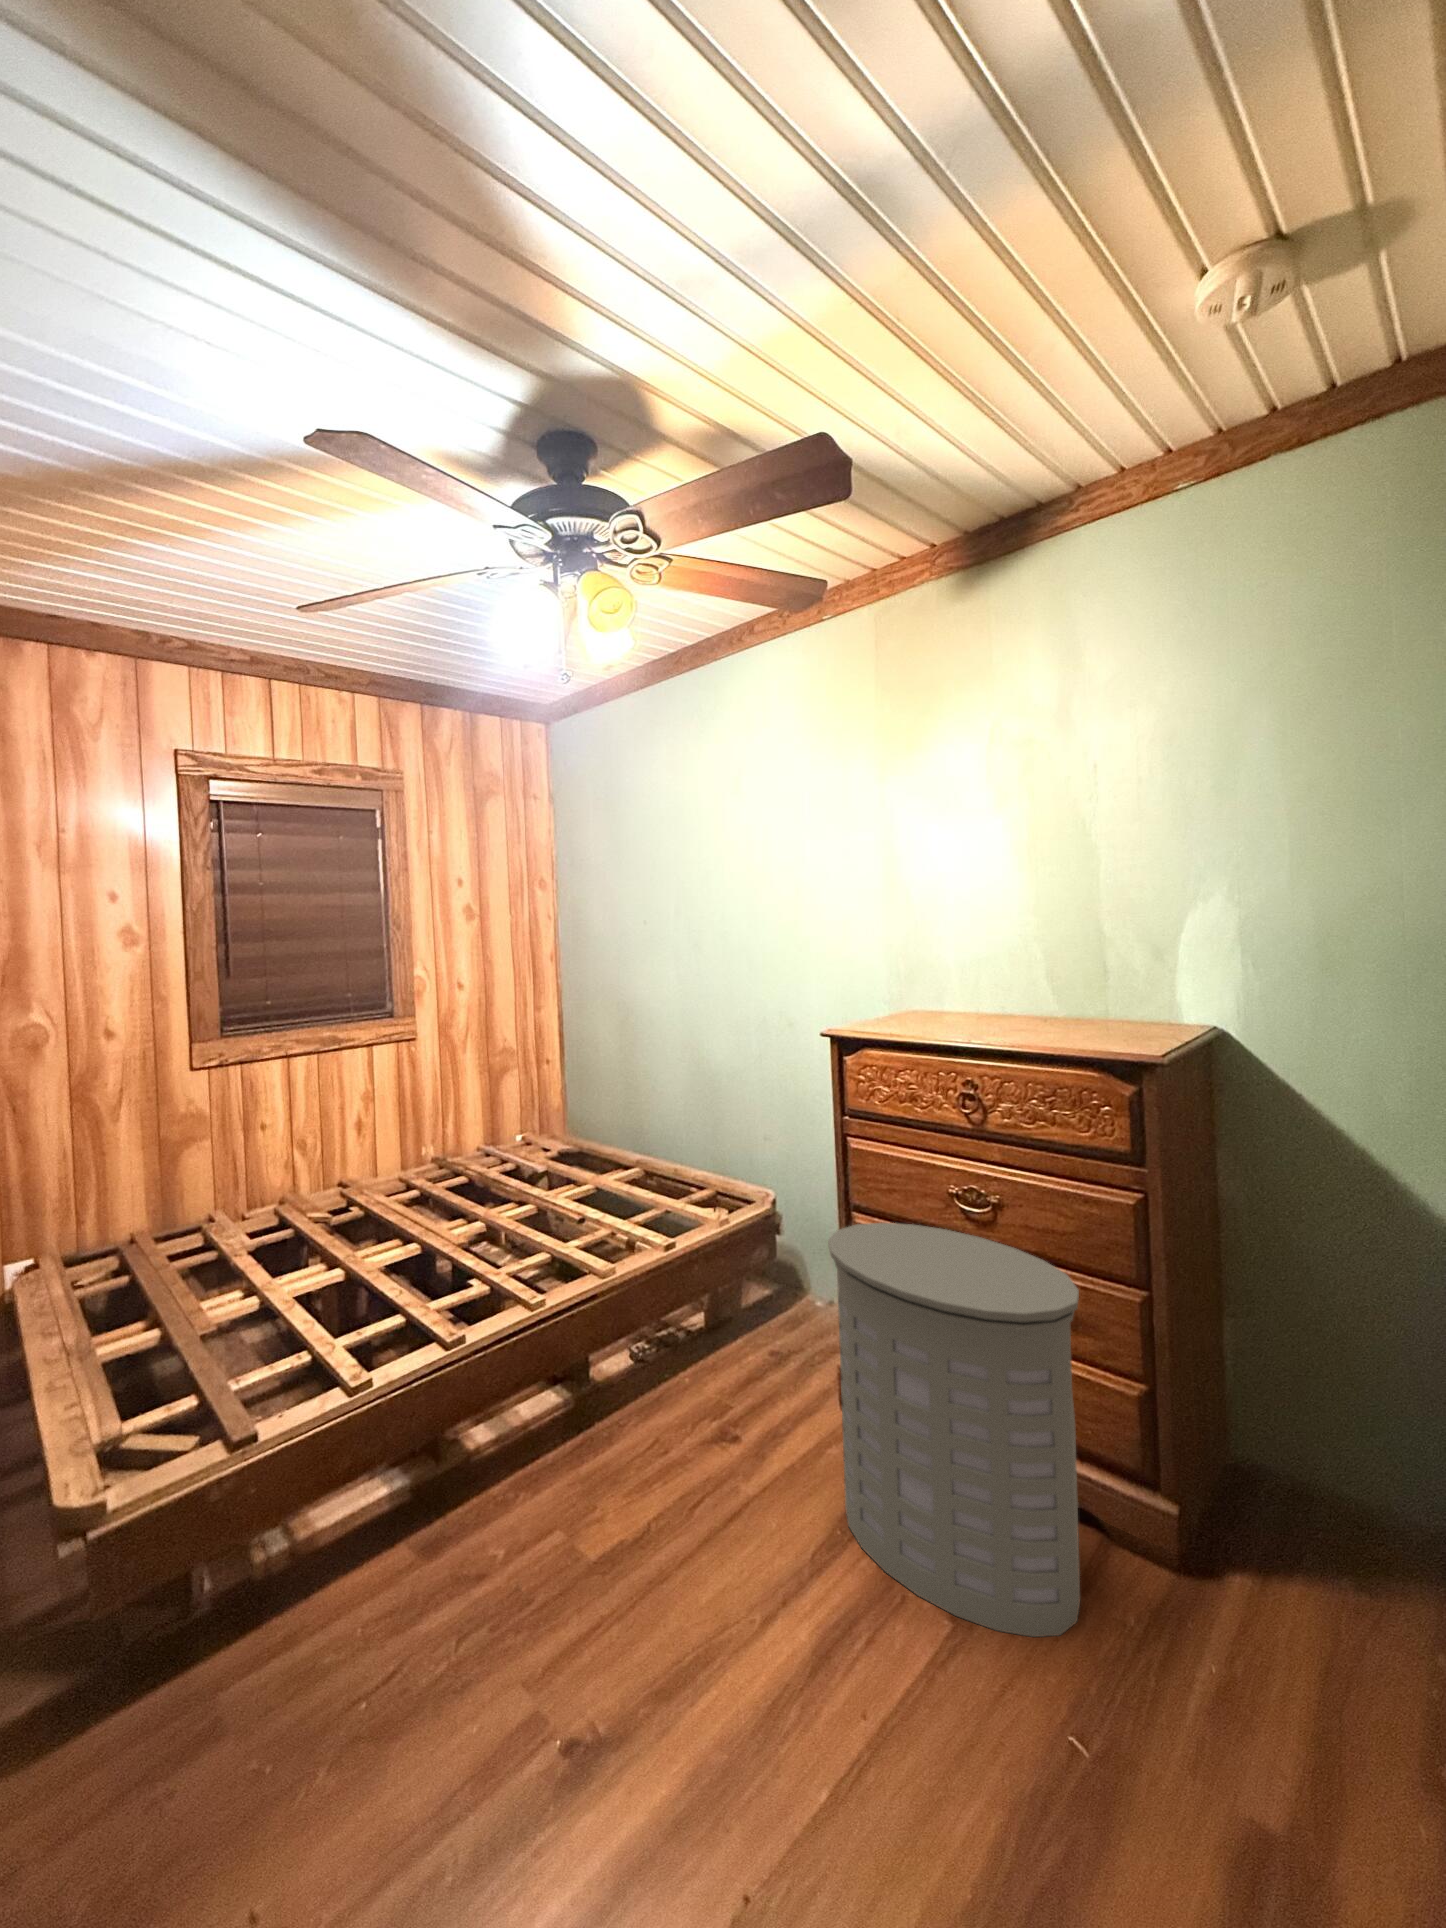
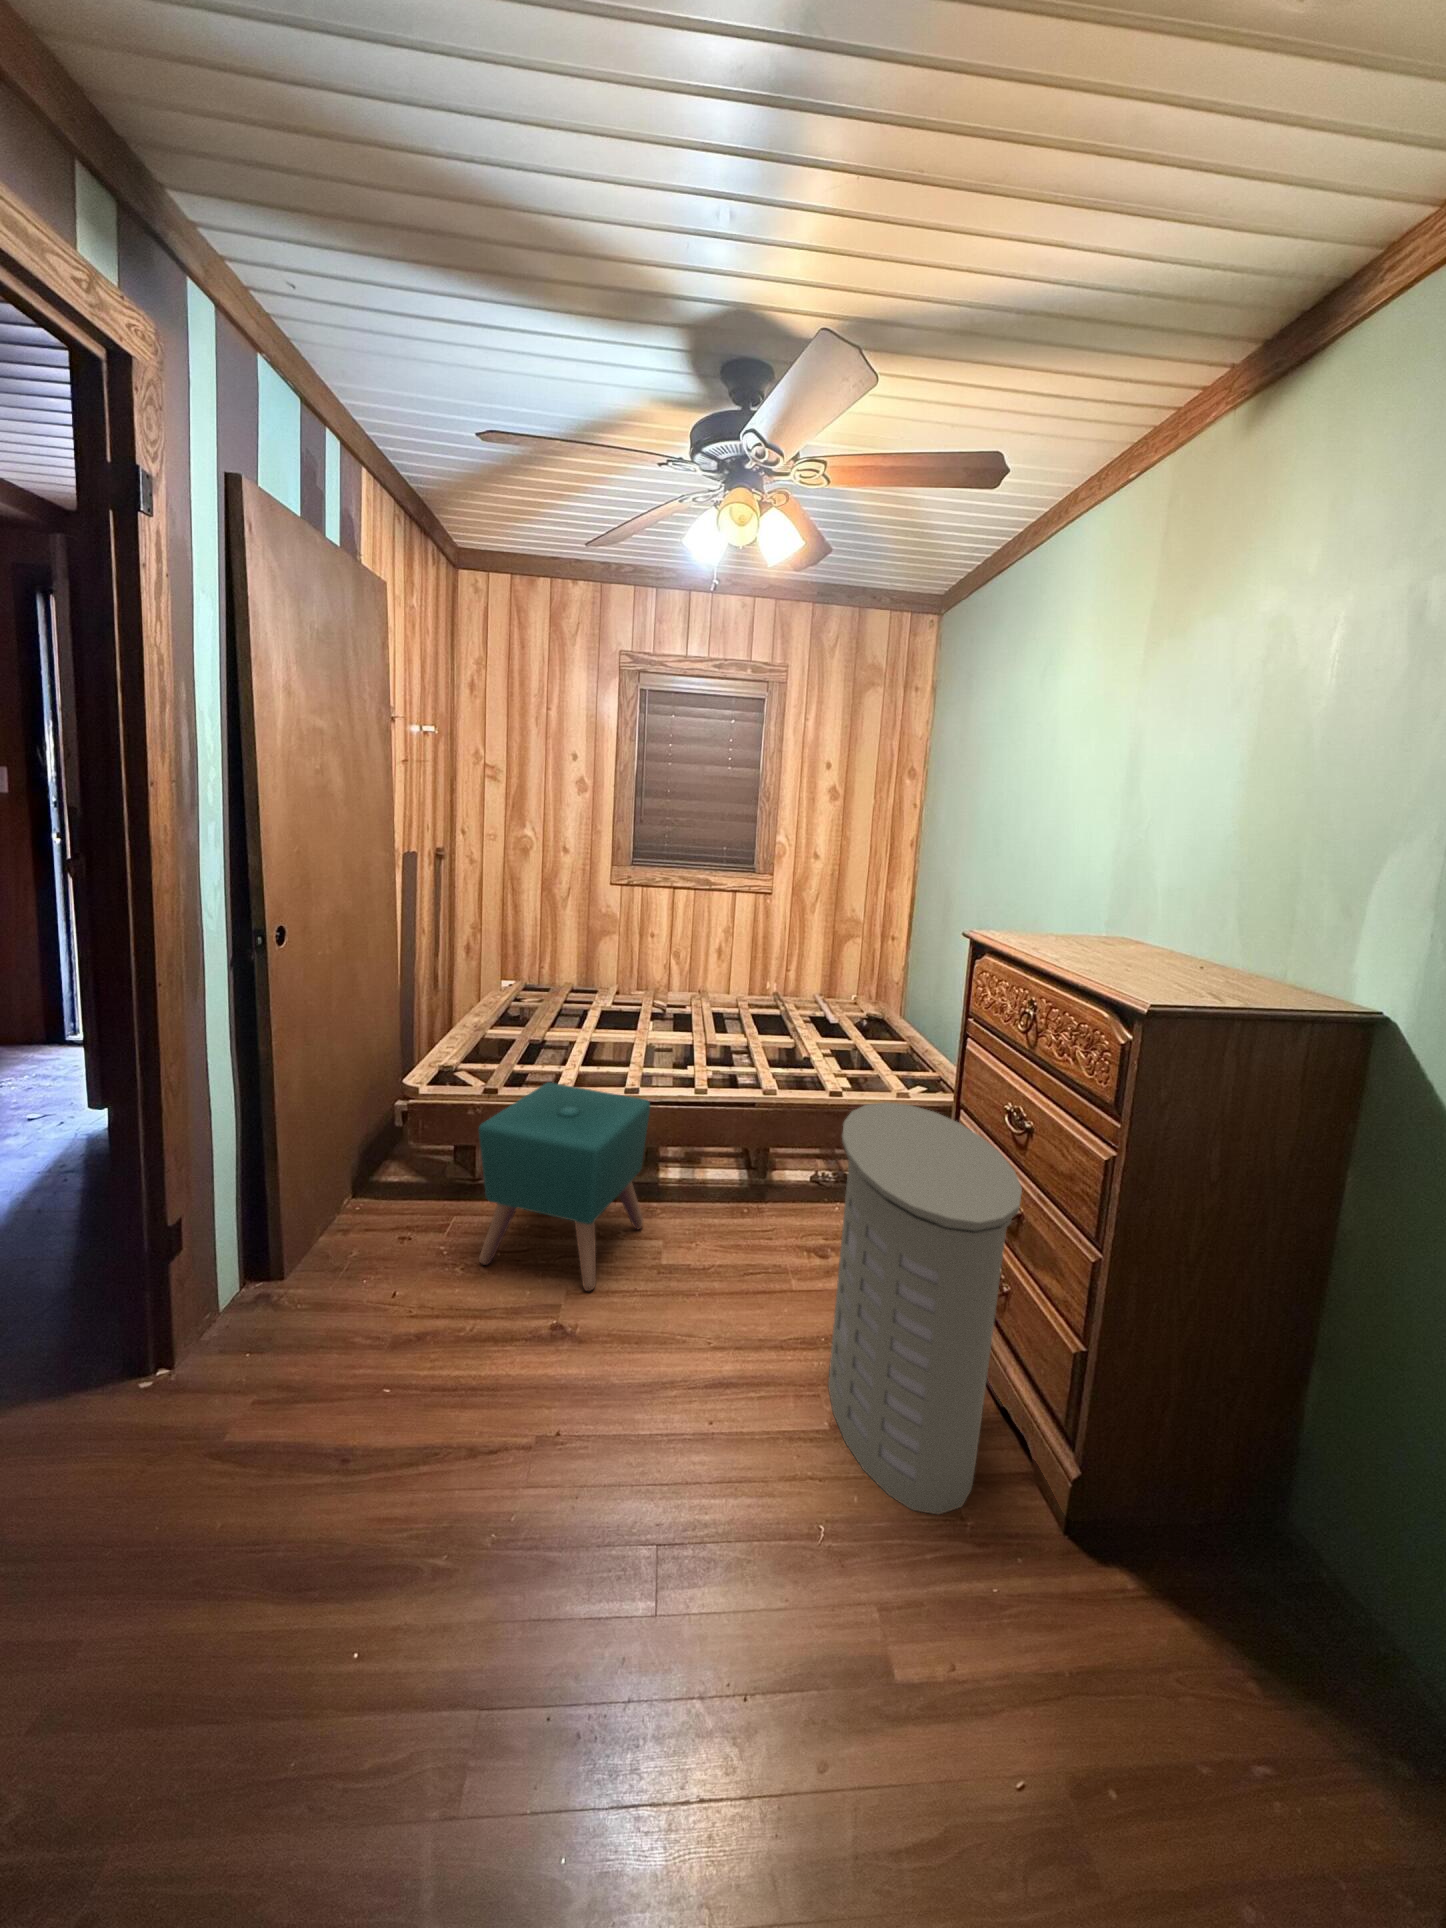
ottoman: none [335,1344,553,1726] -> present [479,1082,651,1291]

